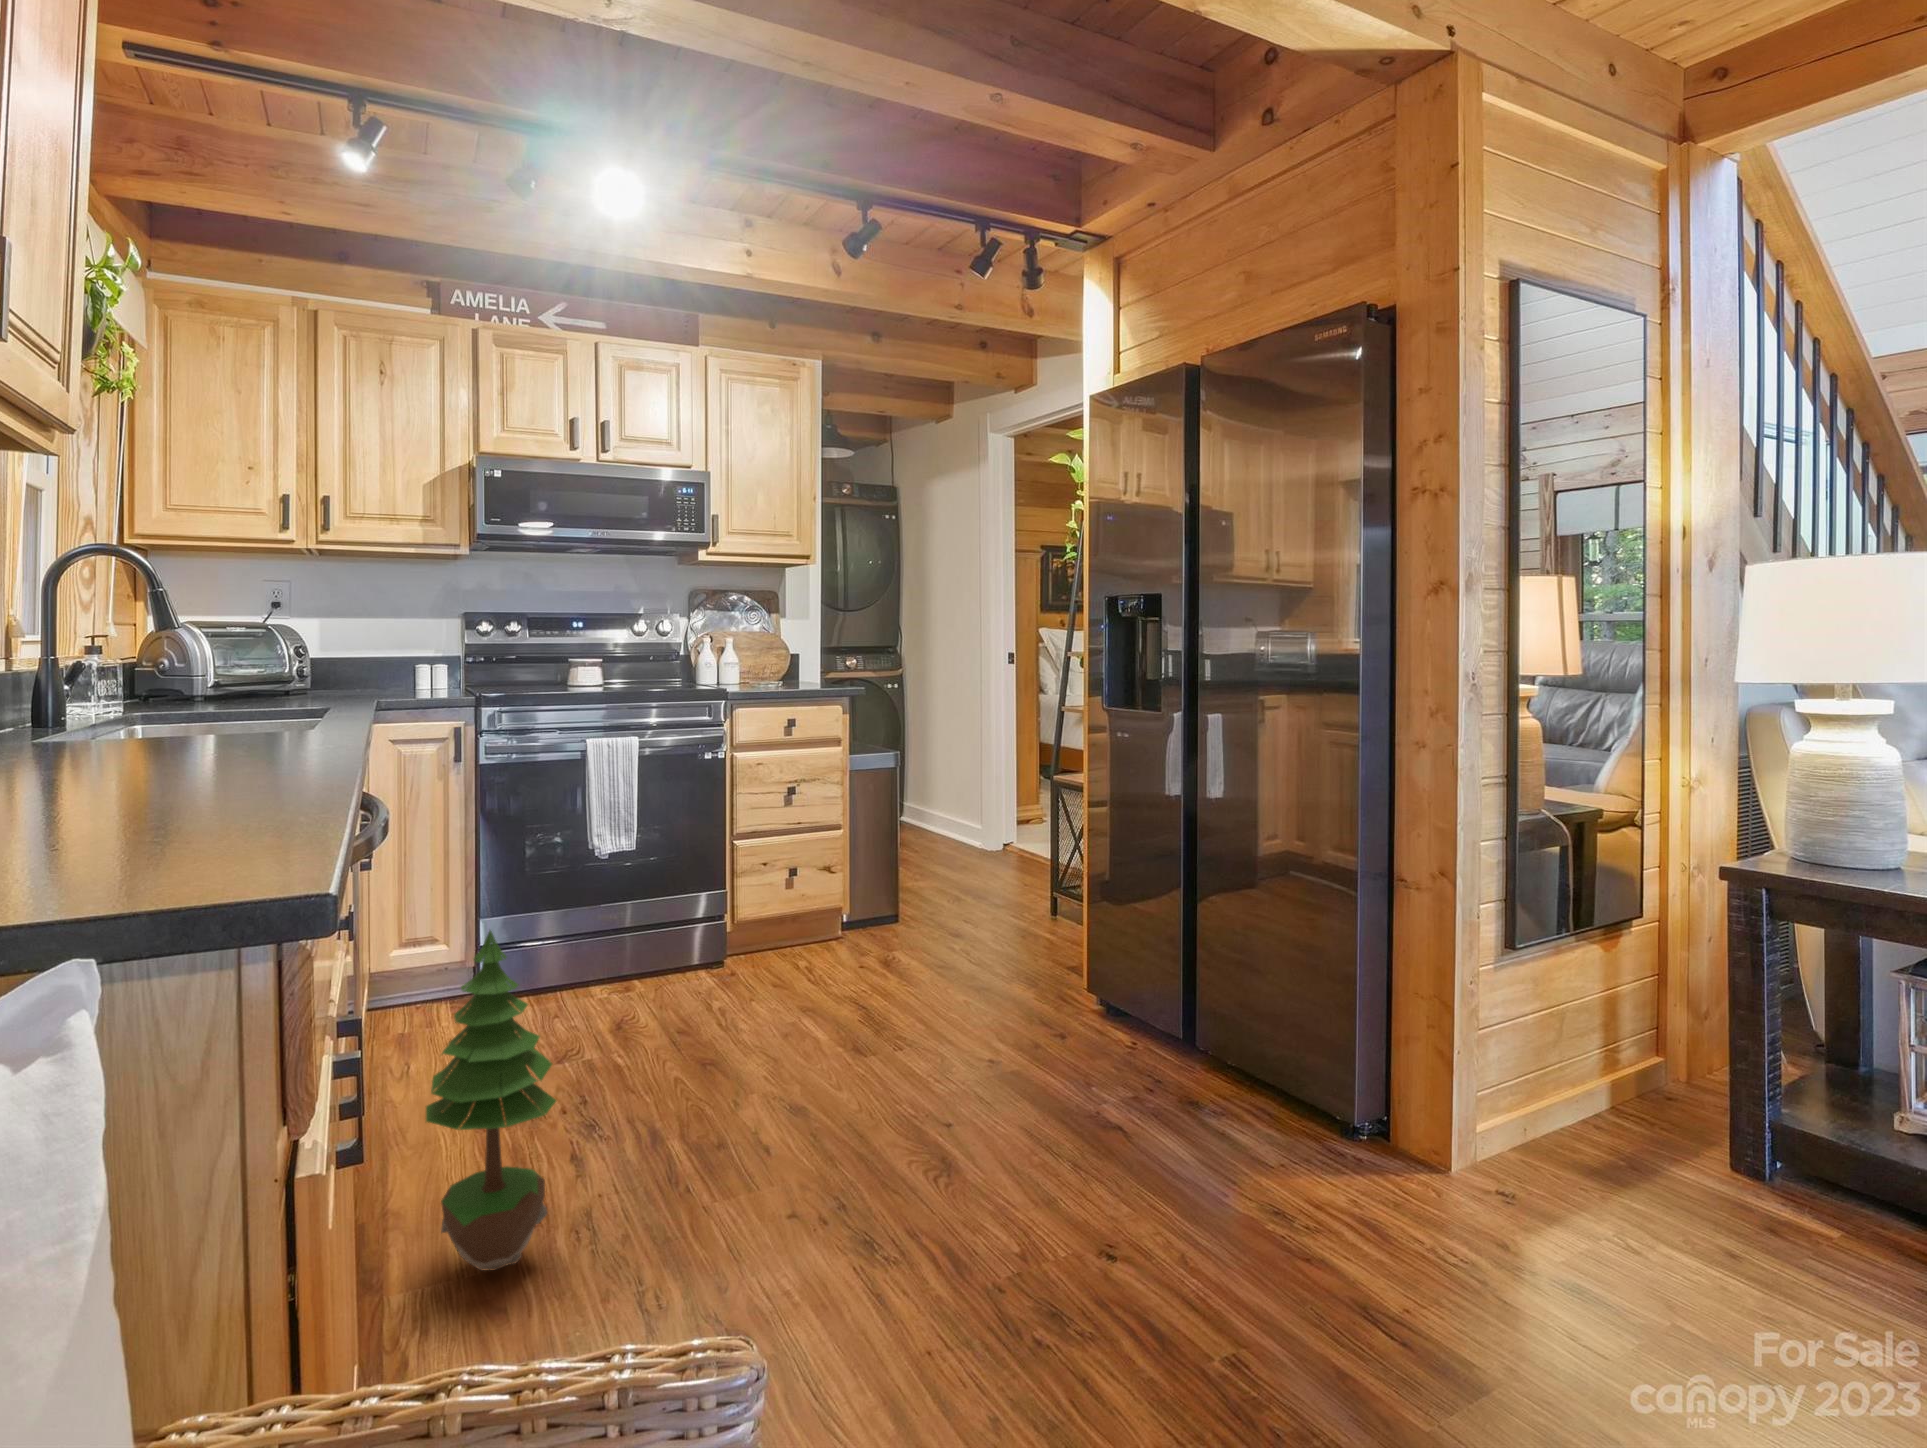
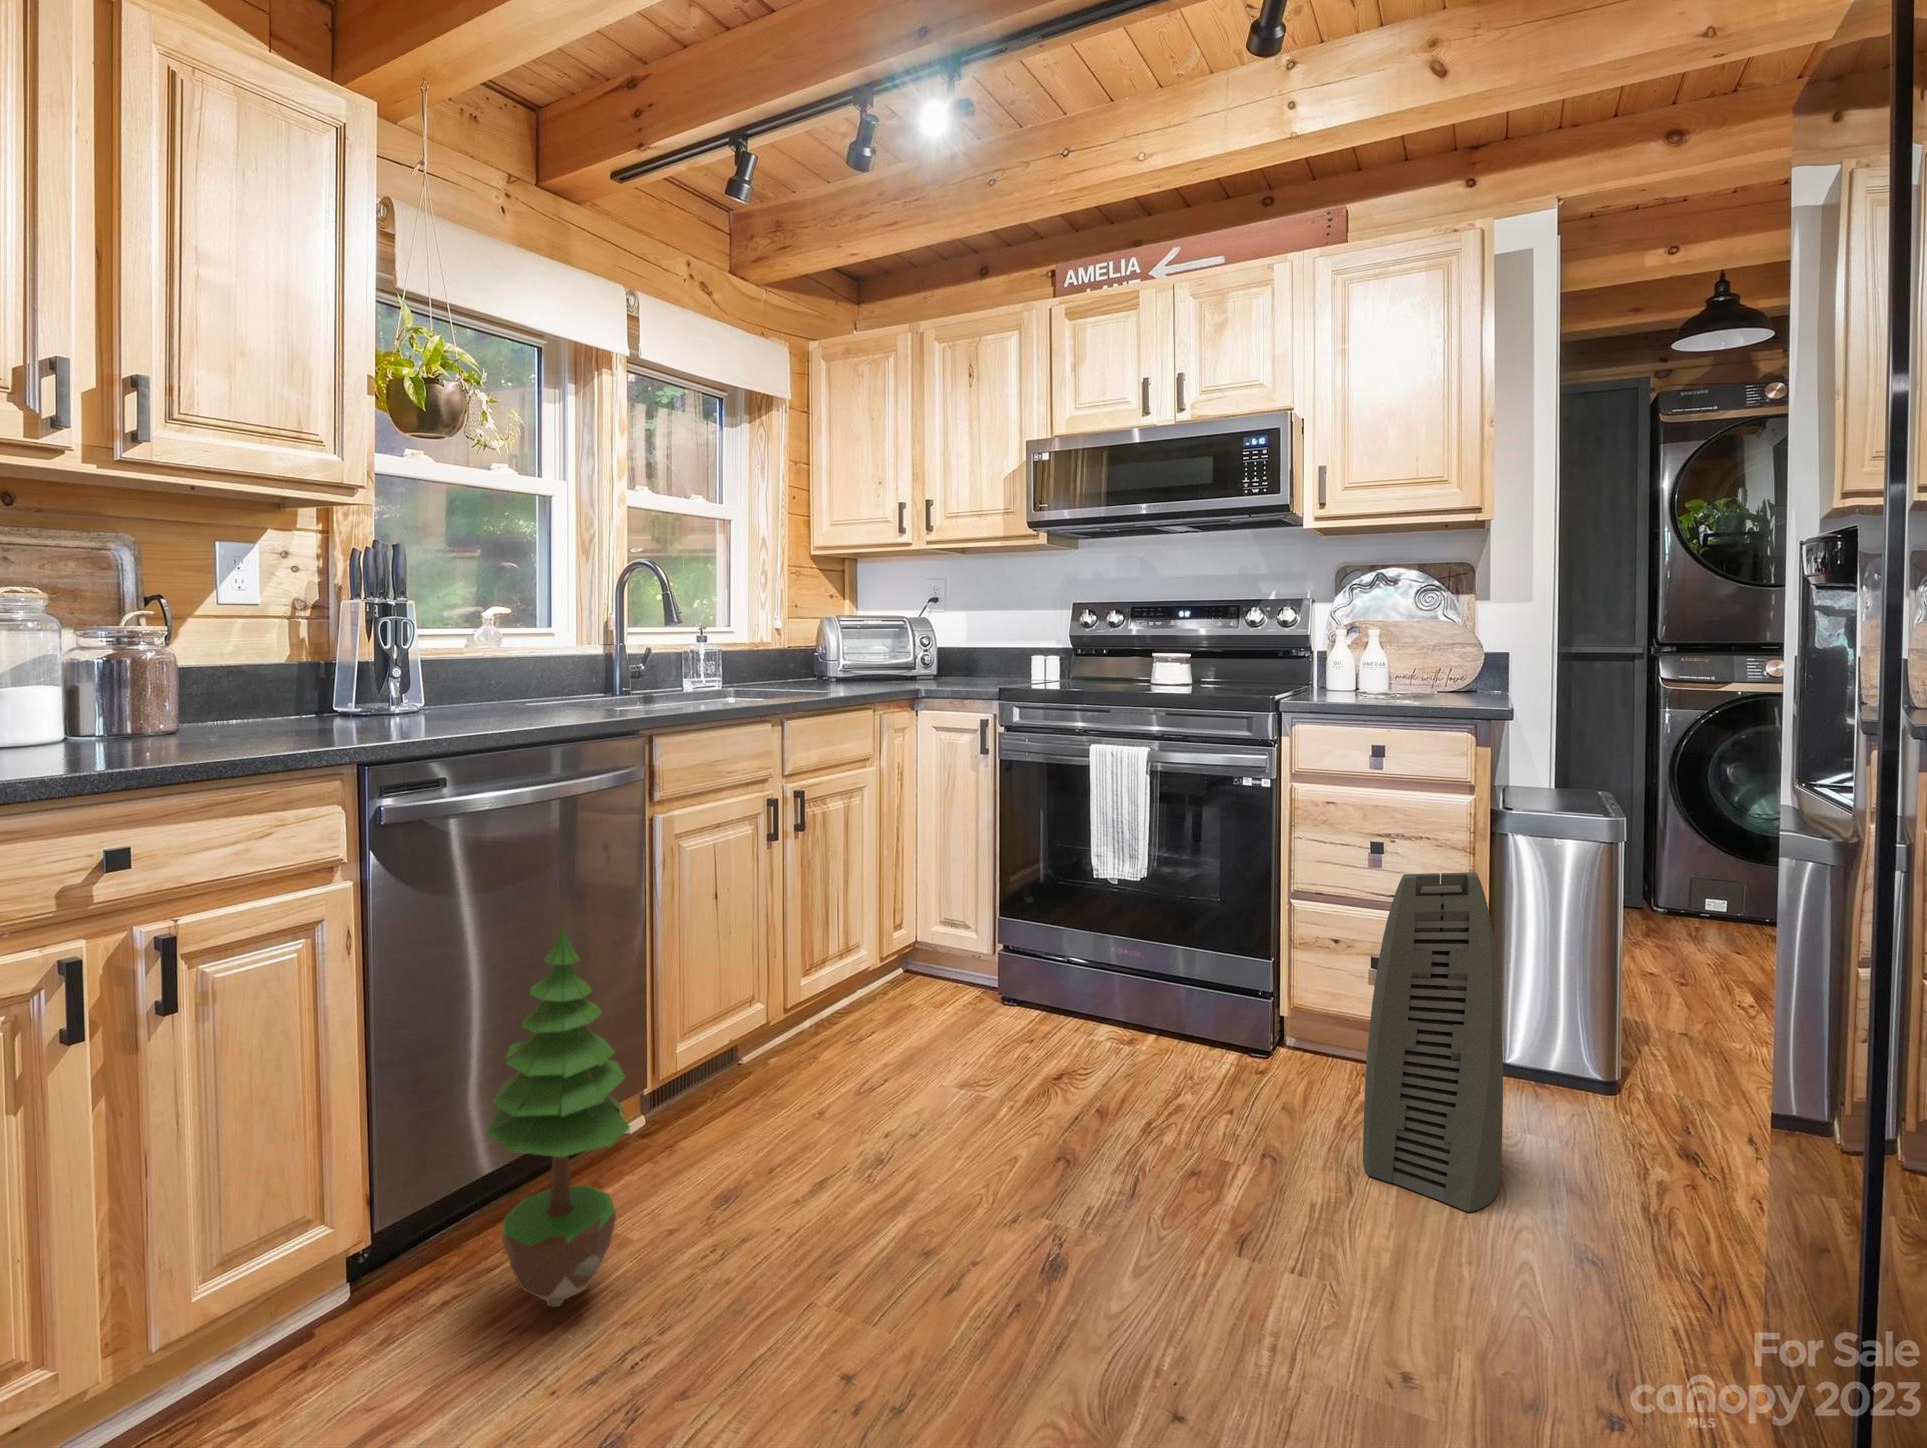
air purifier: none [839,791,917,993] -> present [1363,872,1503,1212]

